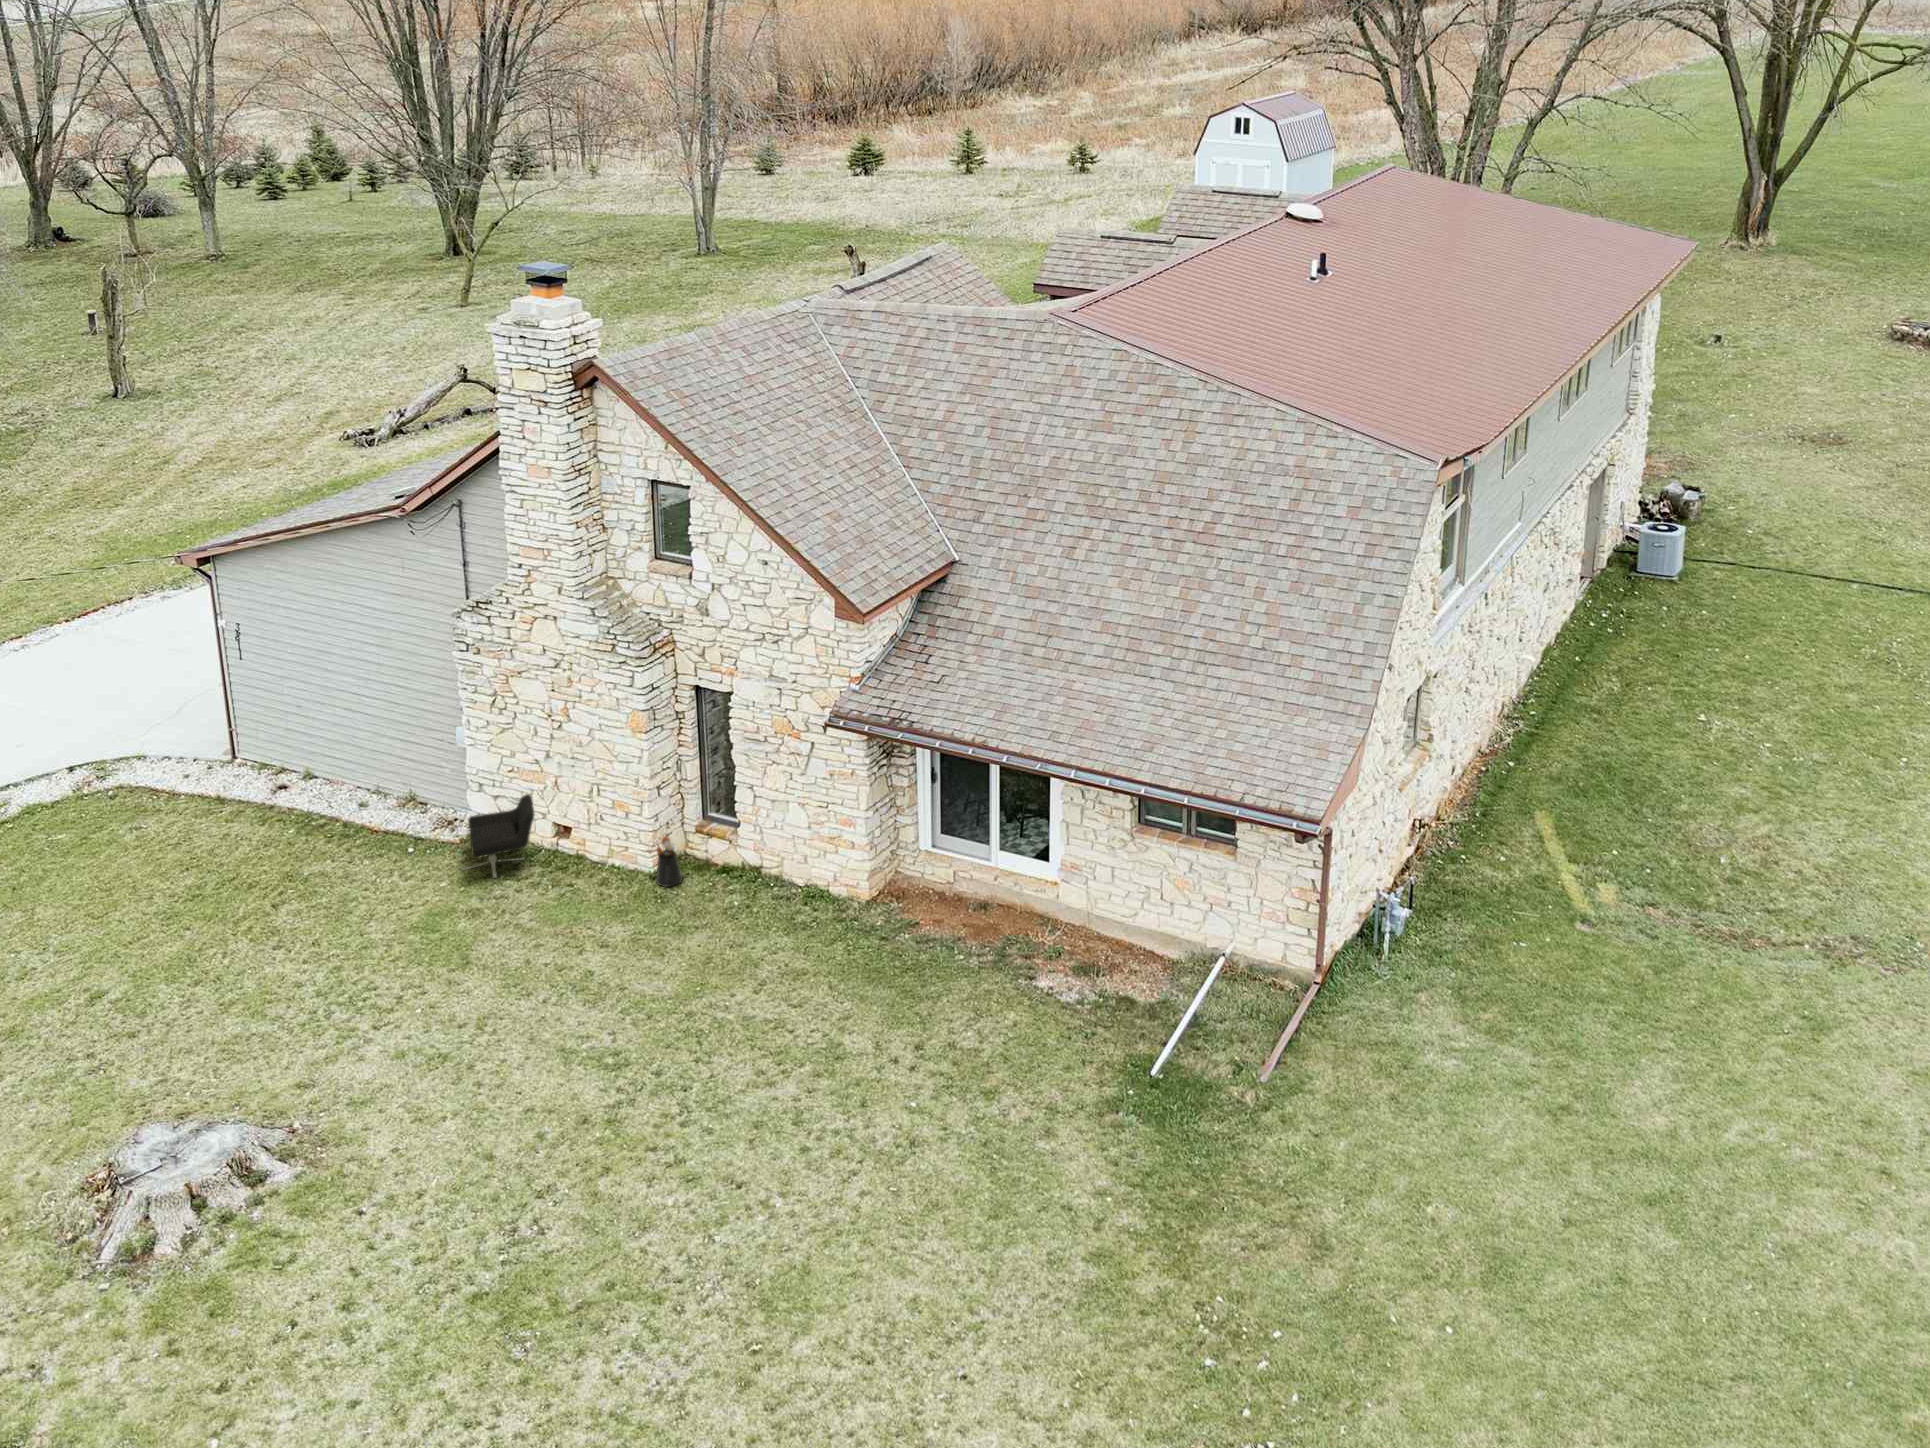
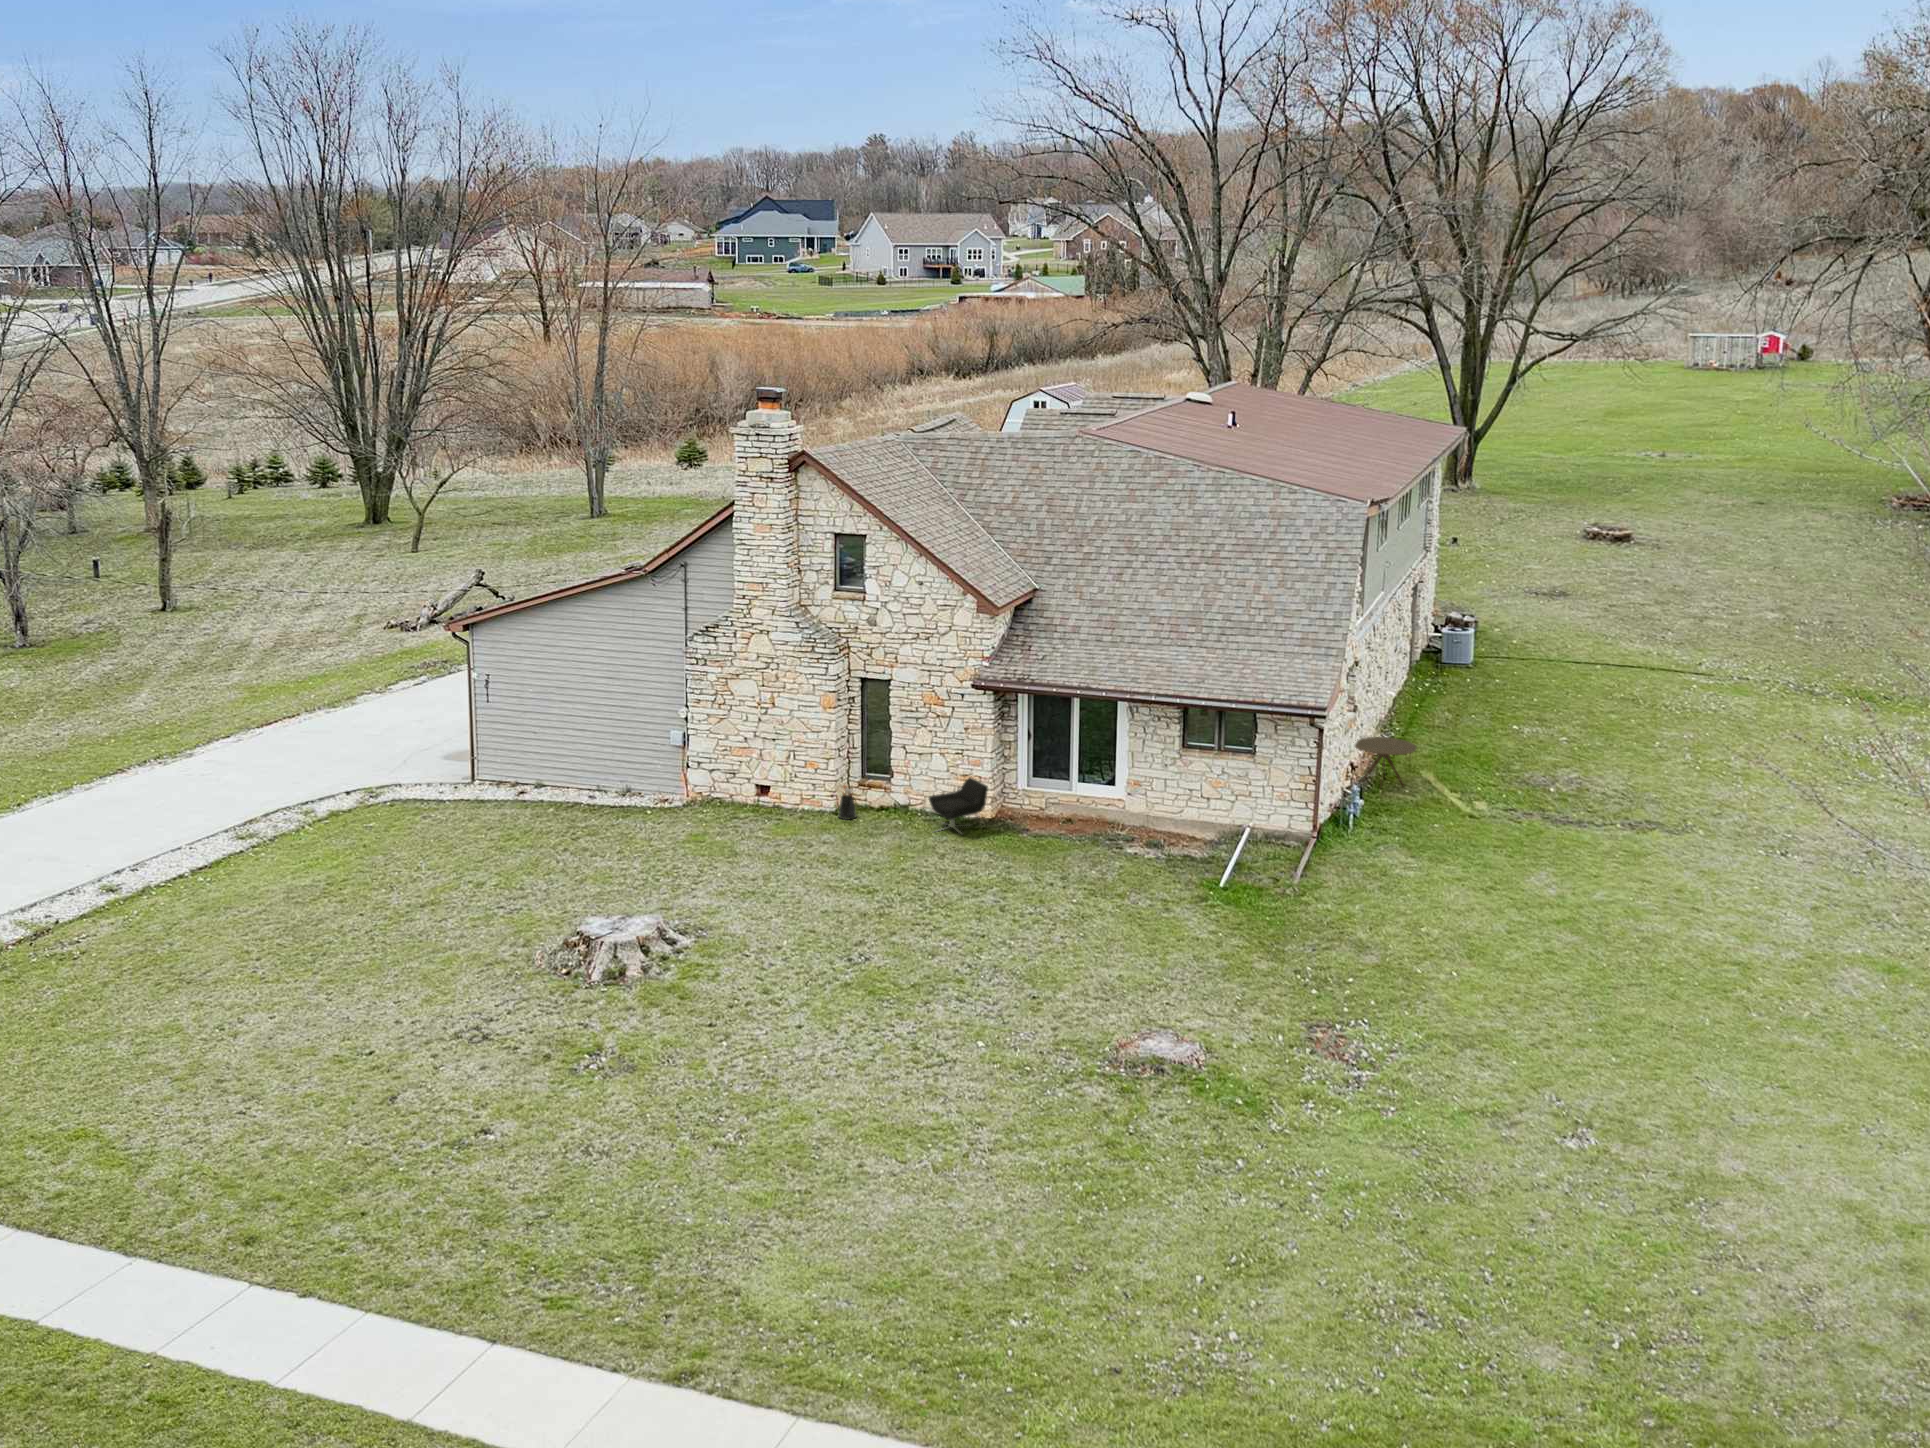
round table: none [1422,776,1513,866] -> present [1355,737,1416,786]
lounge chair: present [463,794,534,878] -> present [929,778,988,833]

